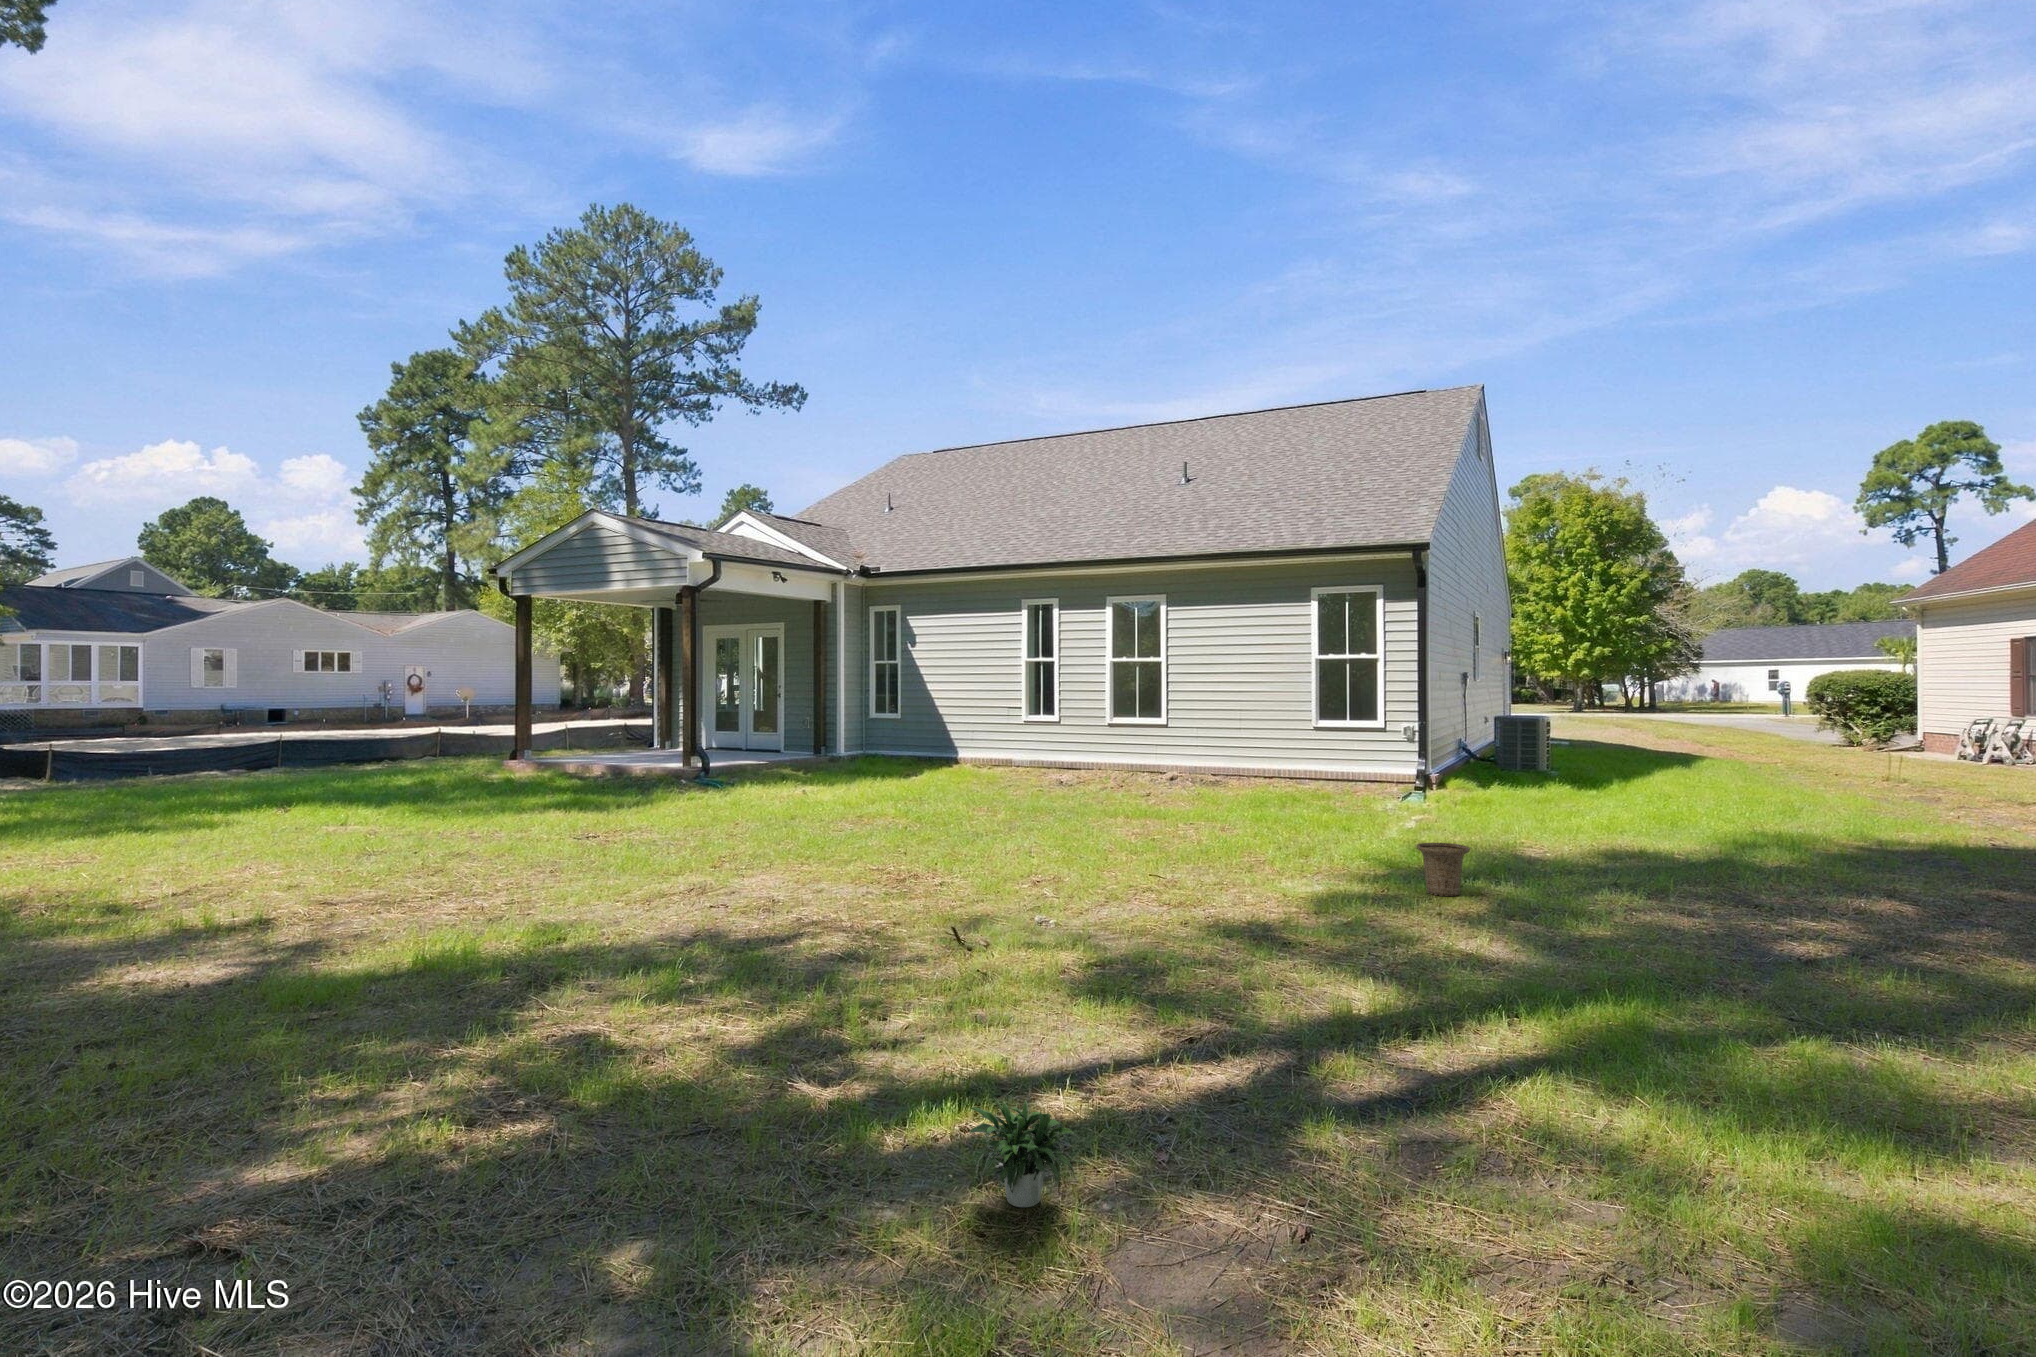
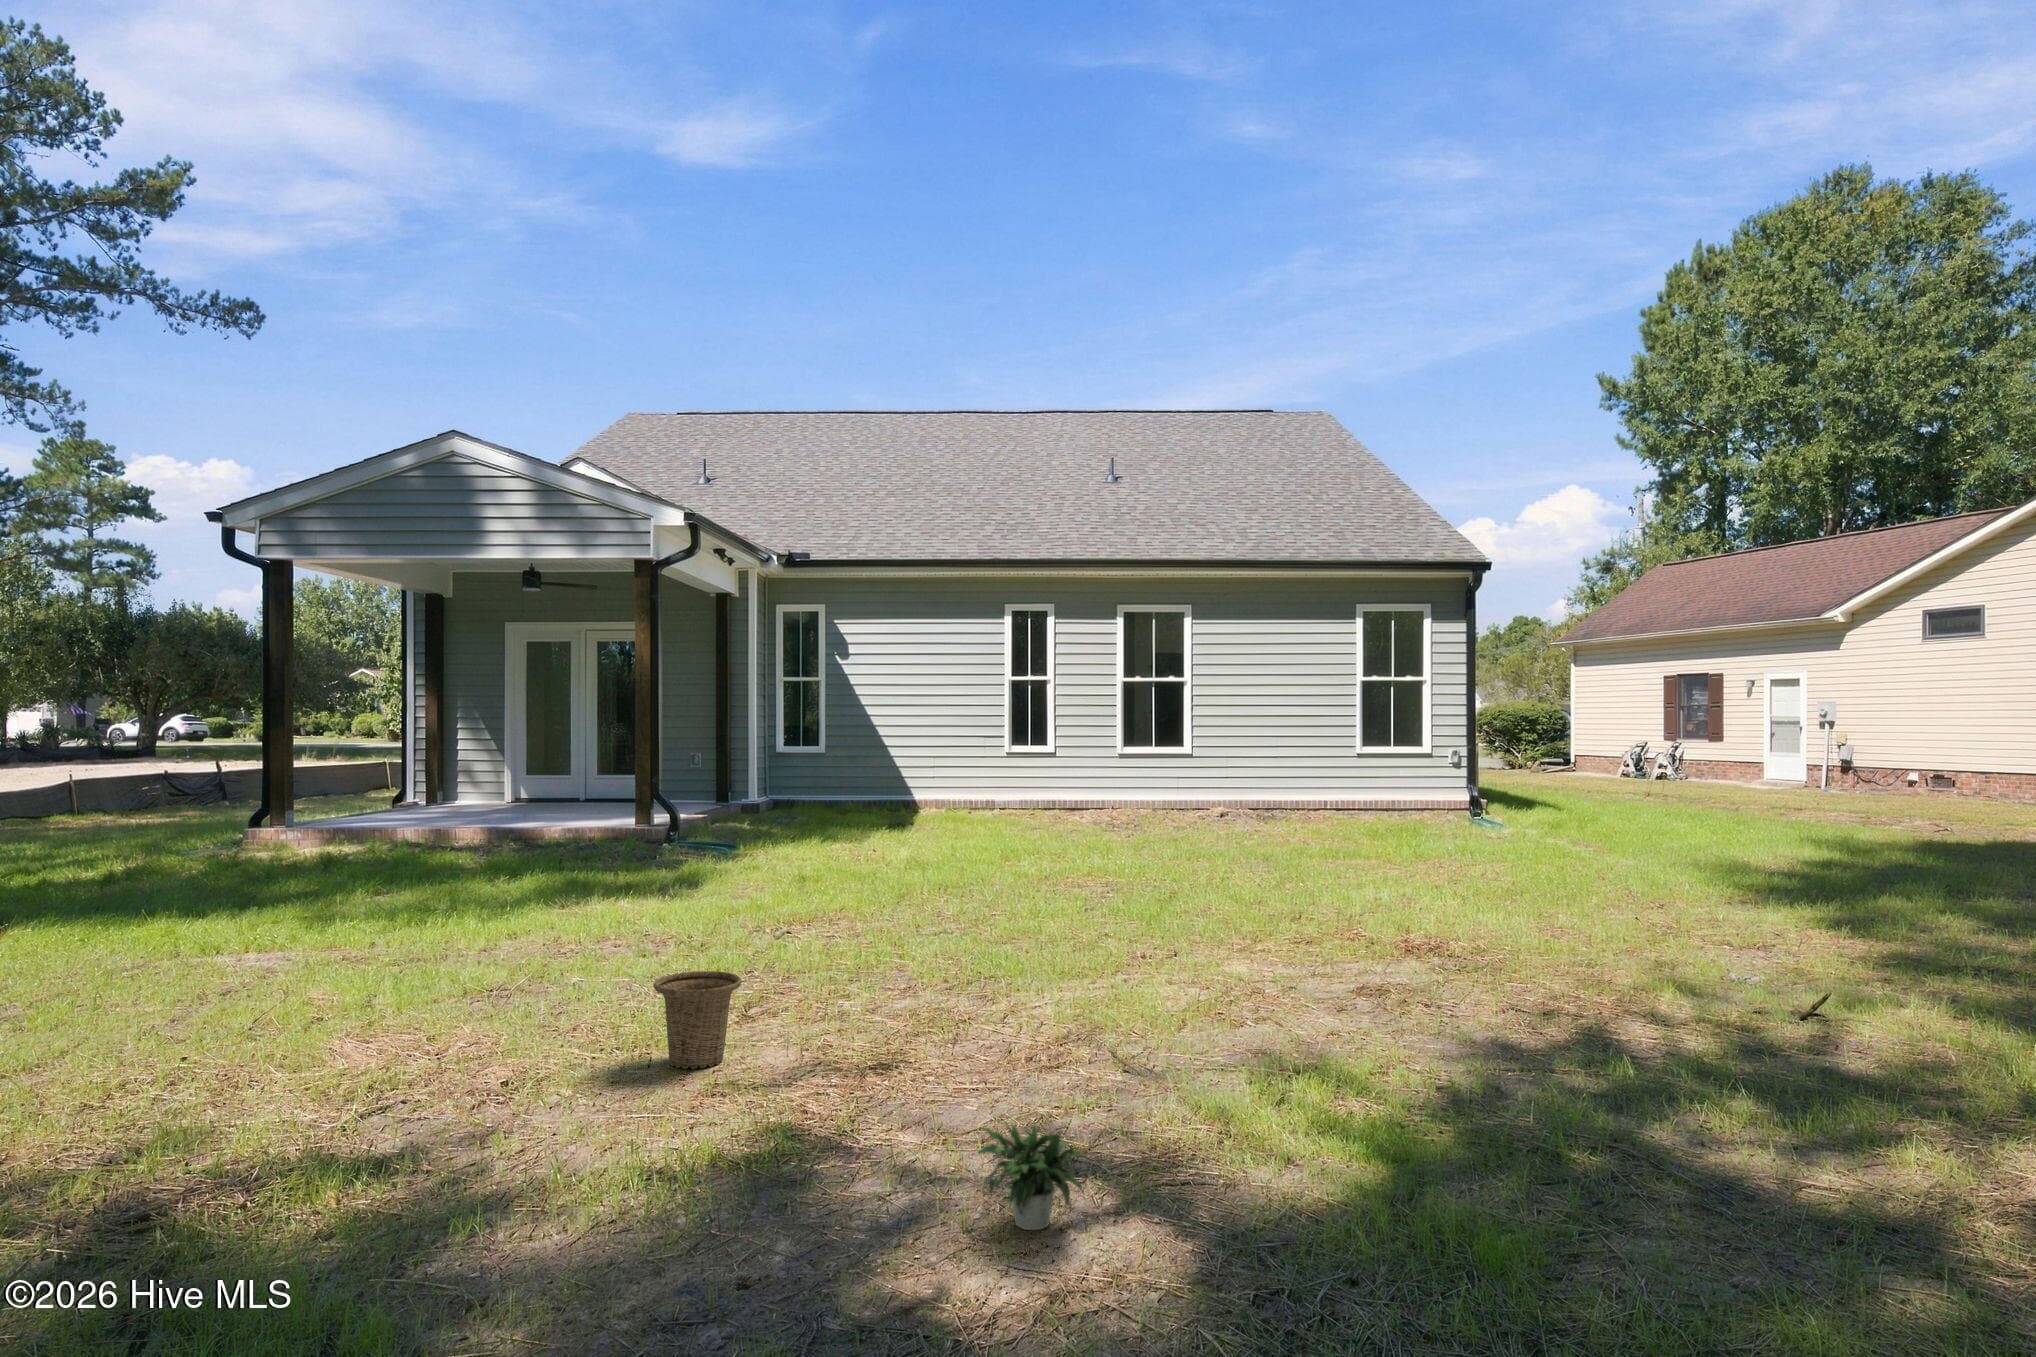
basket: present [1416,843,1470,896] -> present [654,971,742,1069]

